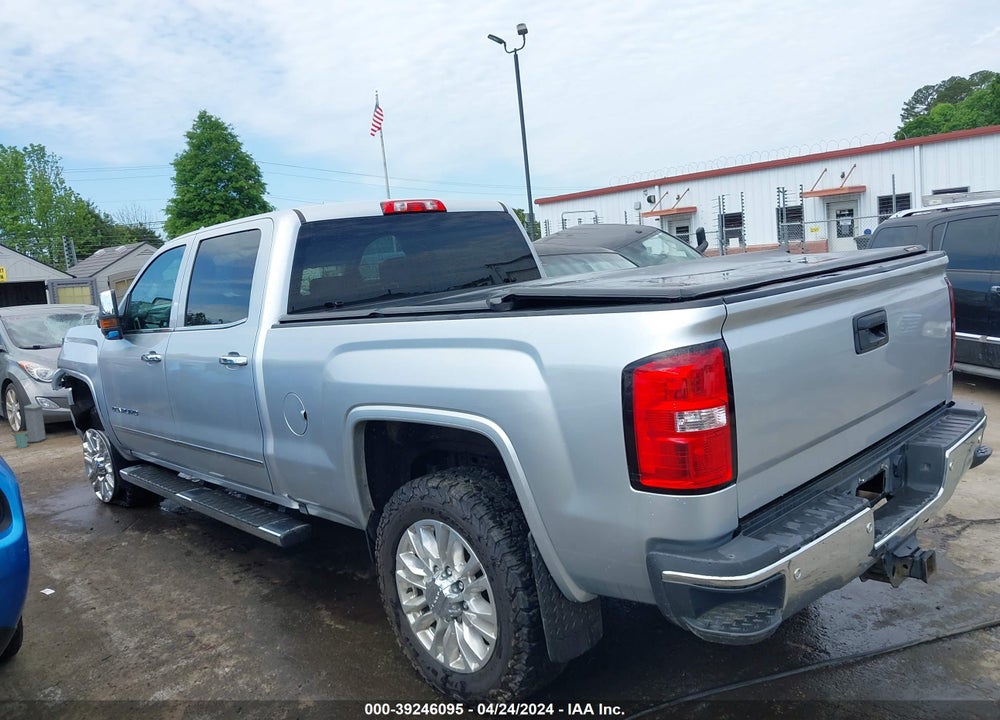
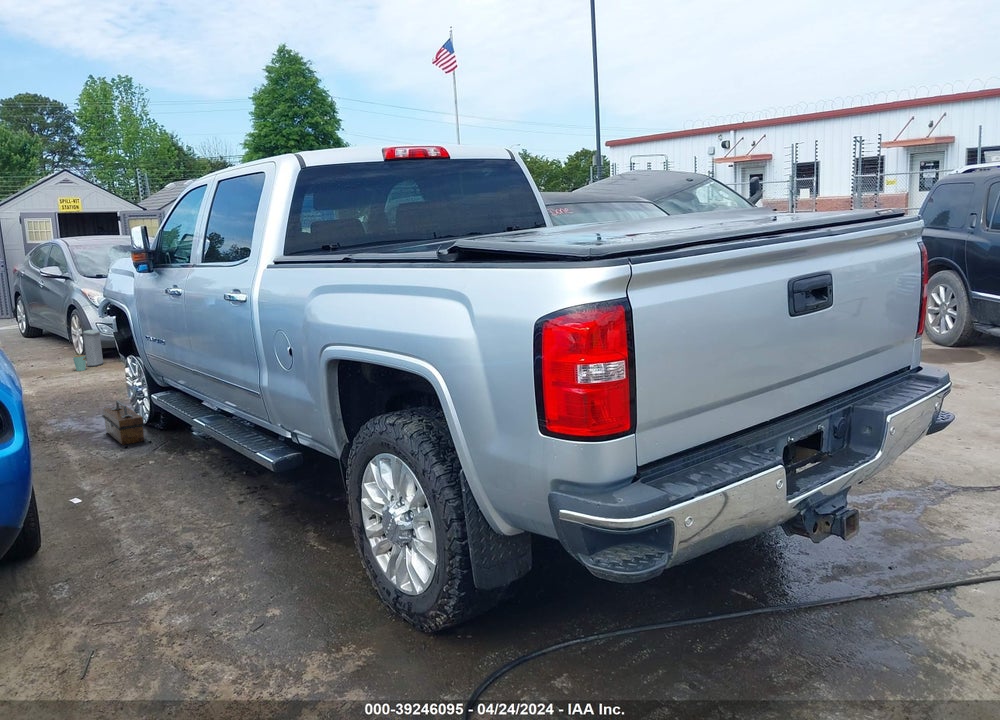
toolbox: none [59,477,109,525] -> present [102,400,145,445]

